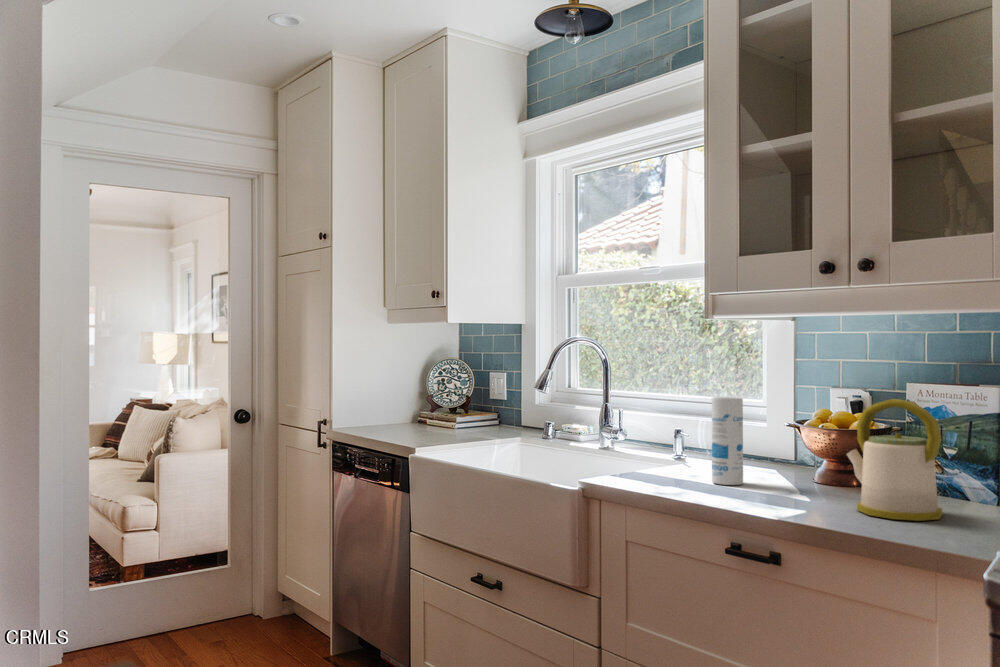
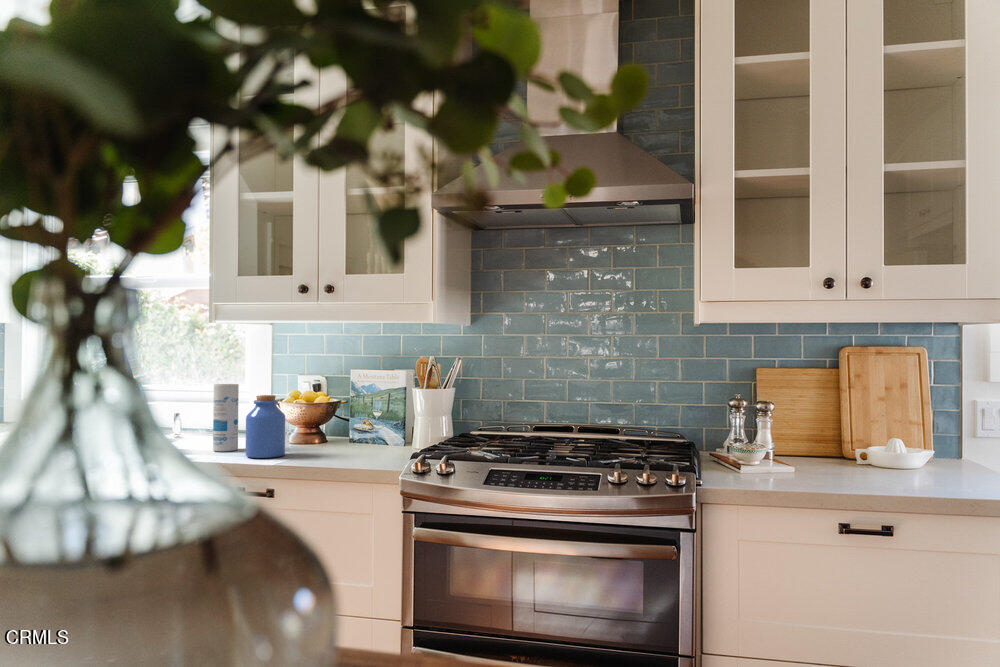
kettle: present [847,399,942,521] -> none [315,380,374,458]
jar: none [748,416,803,503] -> present [246,395,285,458]

